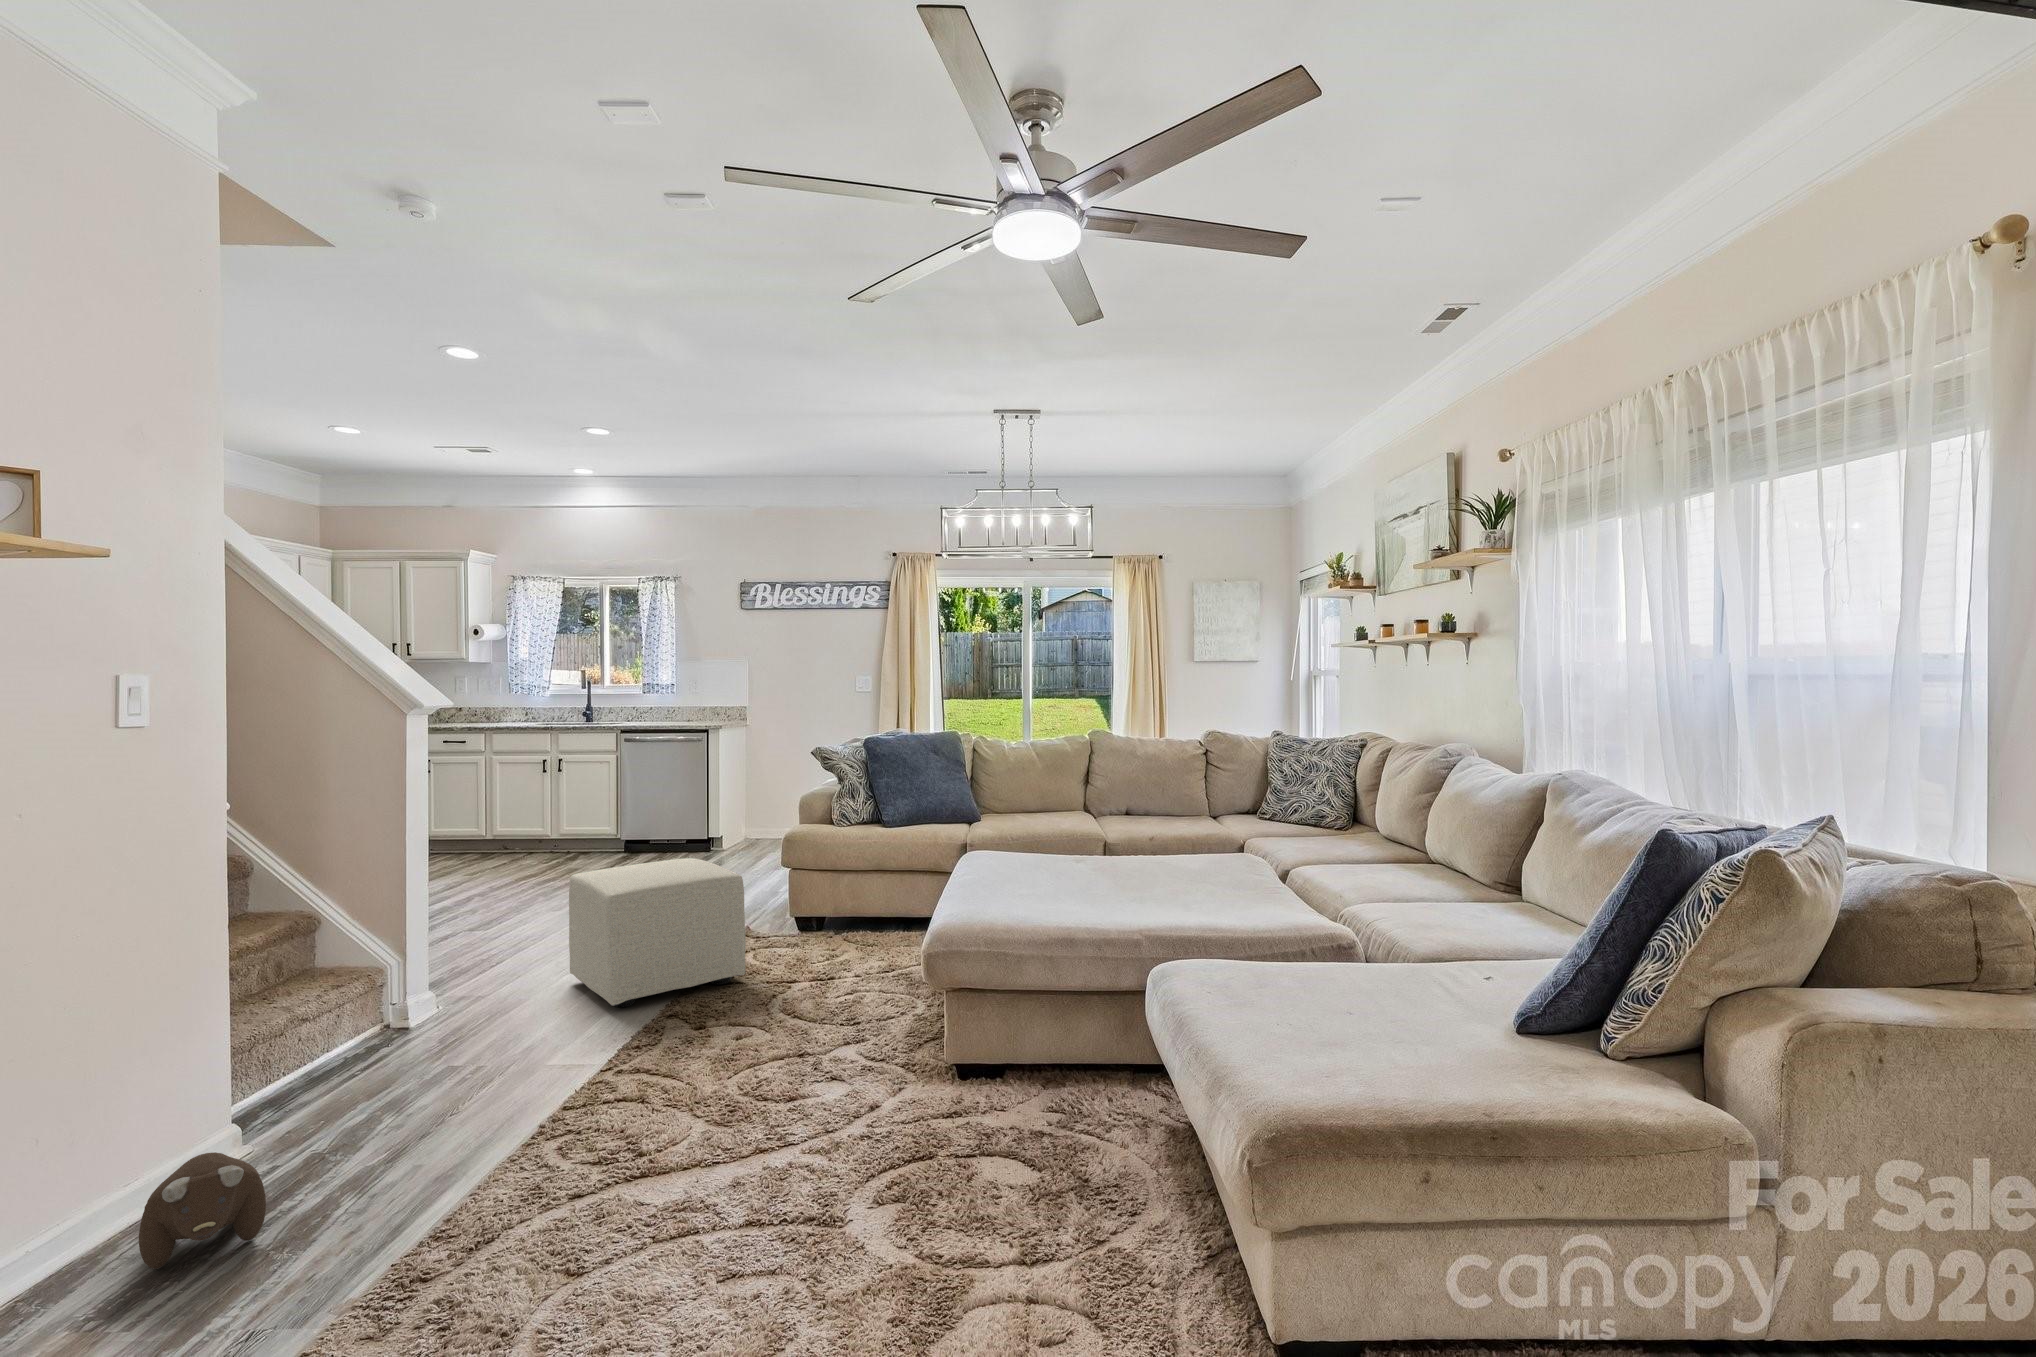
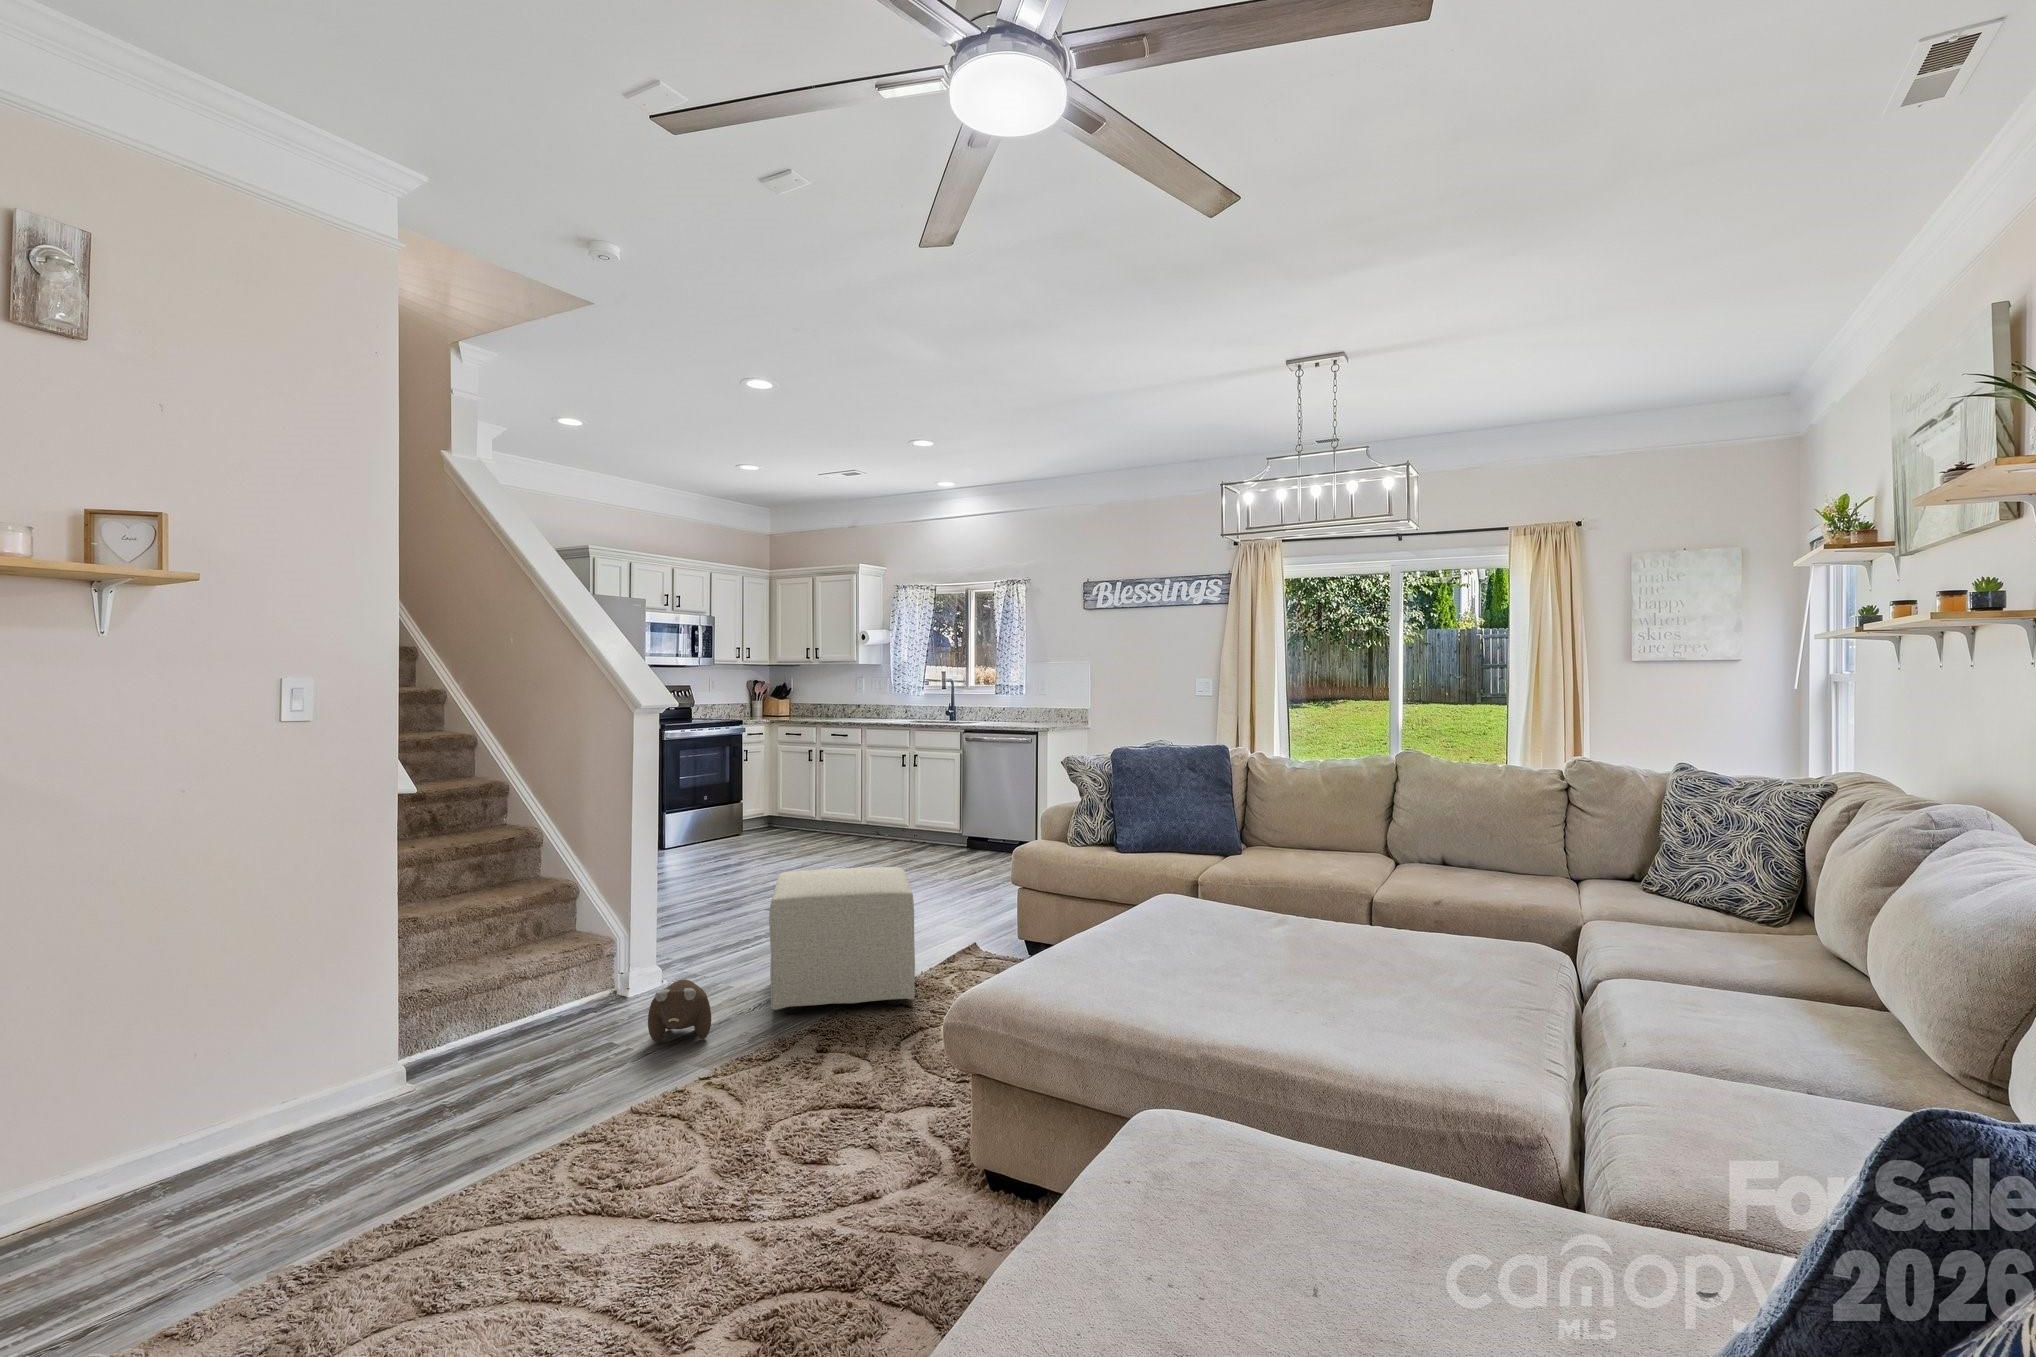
plush toy: present [139,1152,266,1269] -> present [648,980,711,1042]

